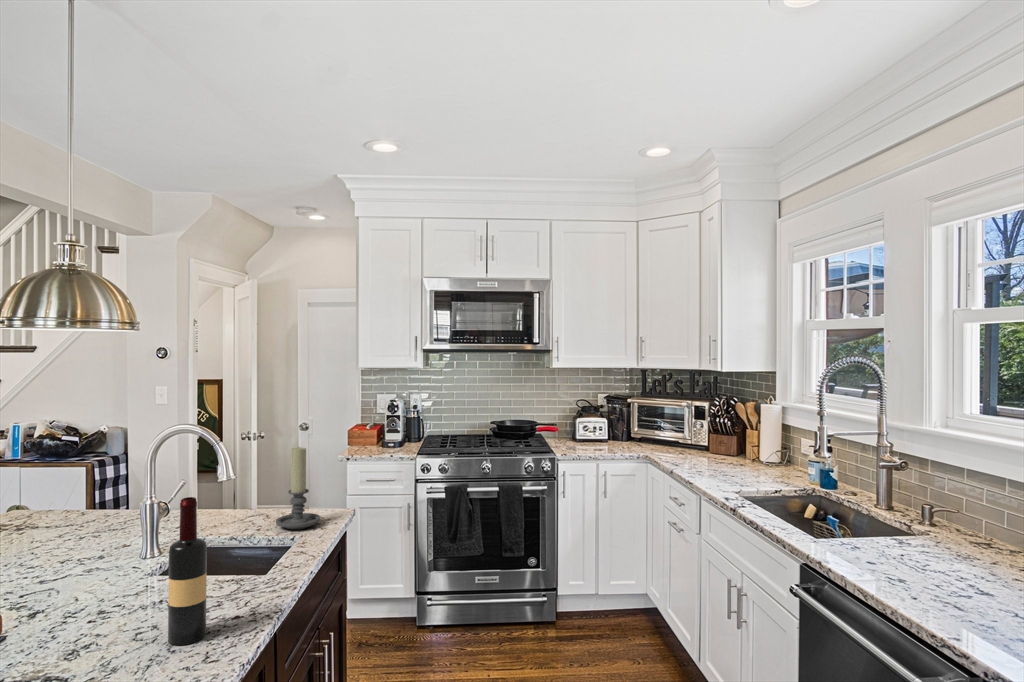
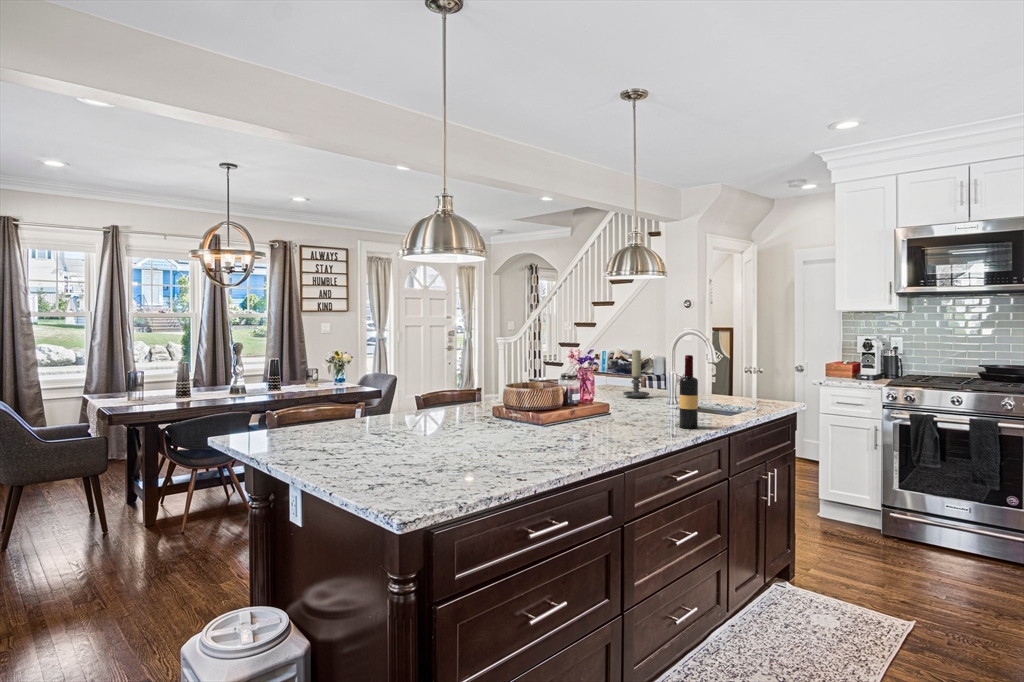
candle holder: present [276,447,320,529] -> present [623,350,649,398]

